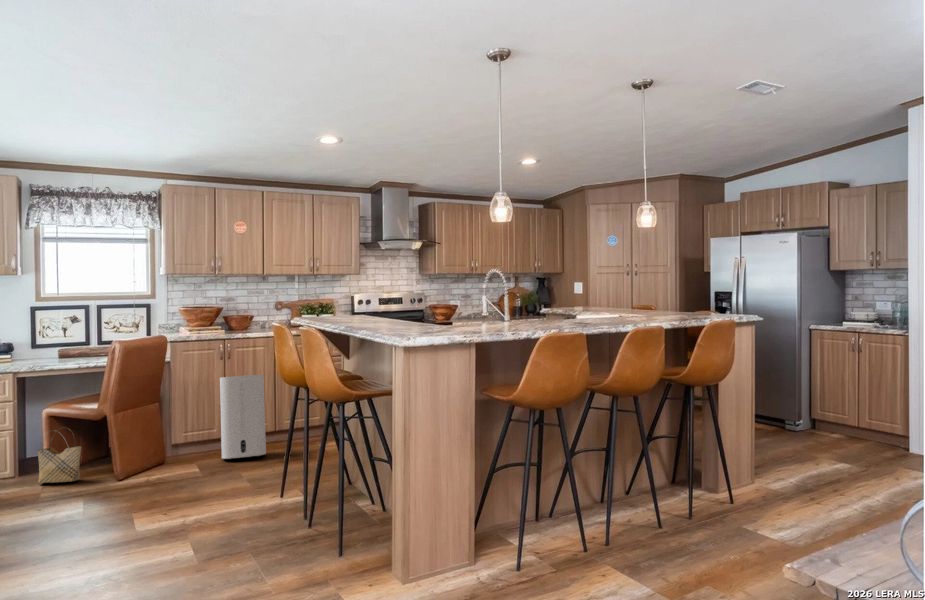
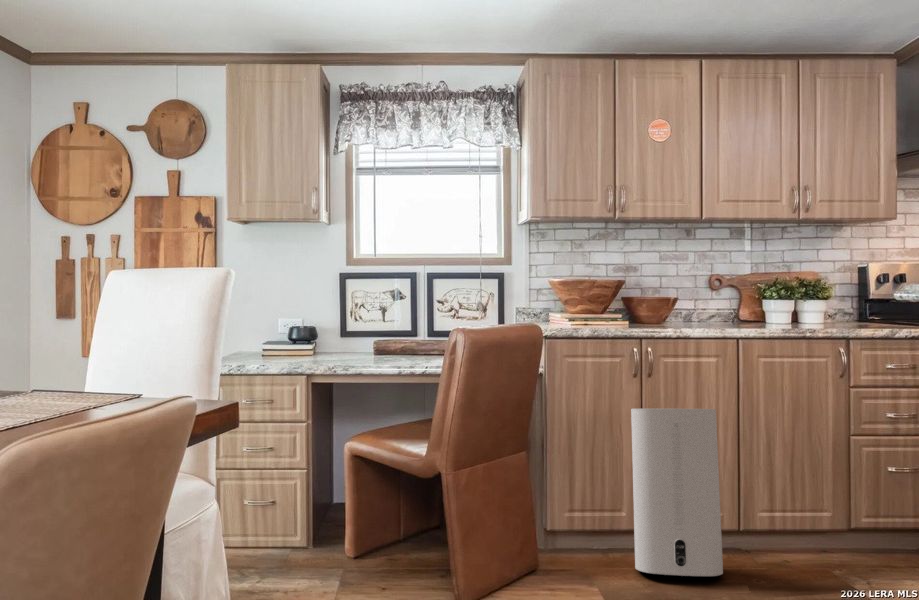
woven basket: present [37,427,82,483] -> none [333,477,400,579]

